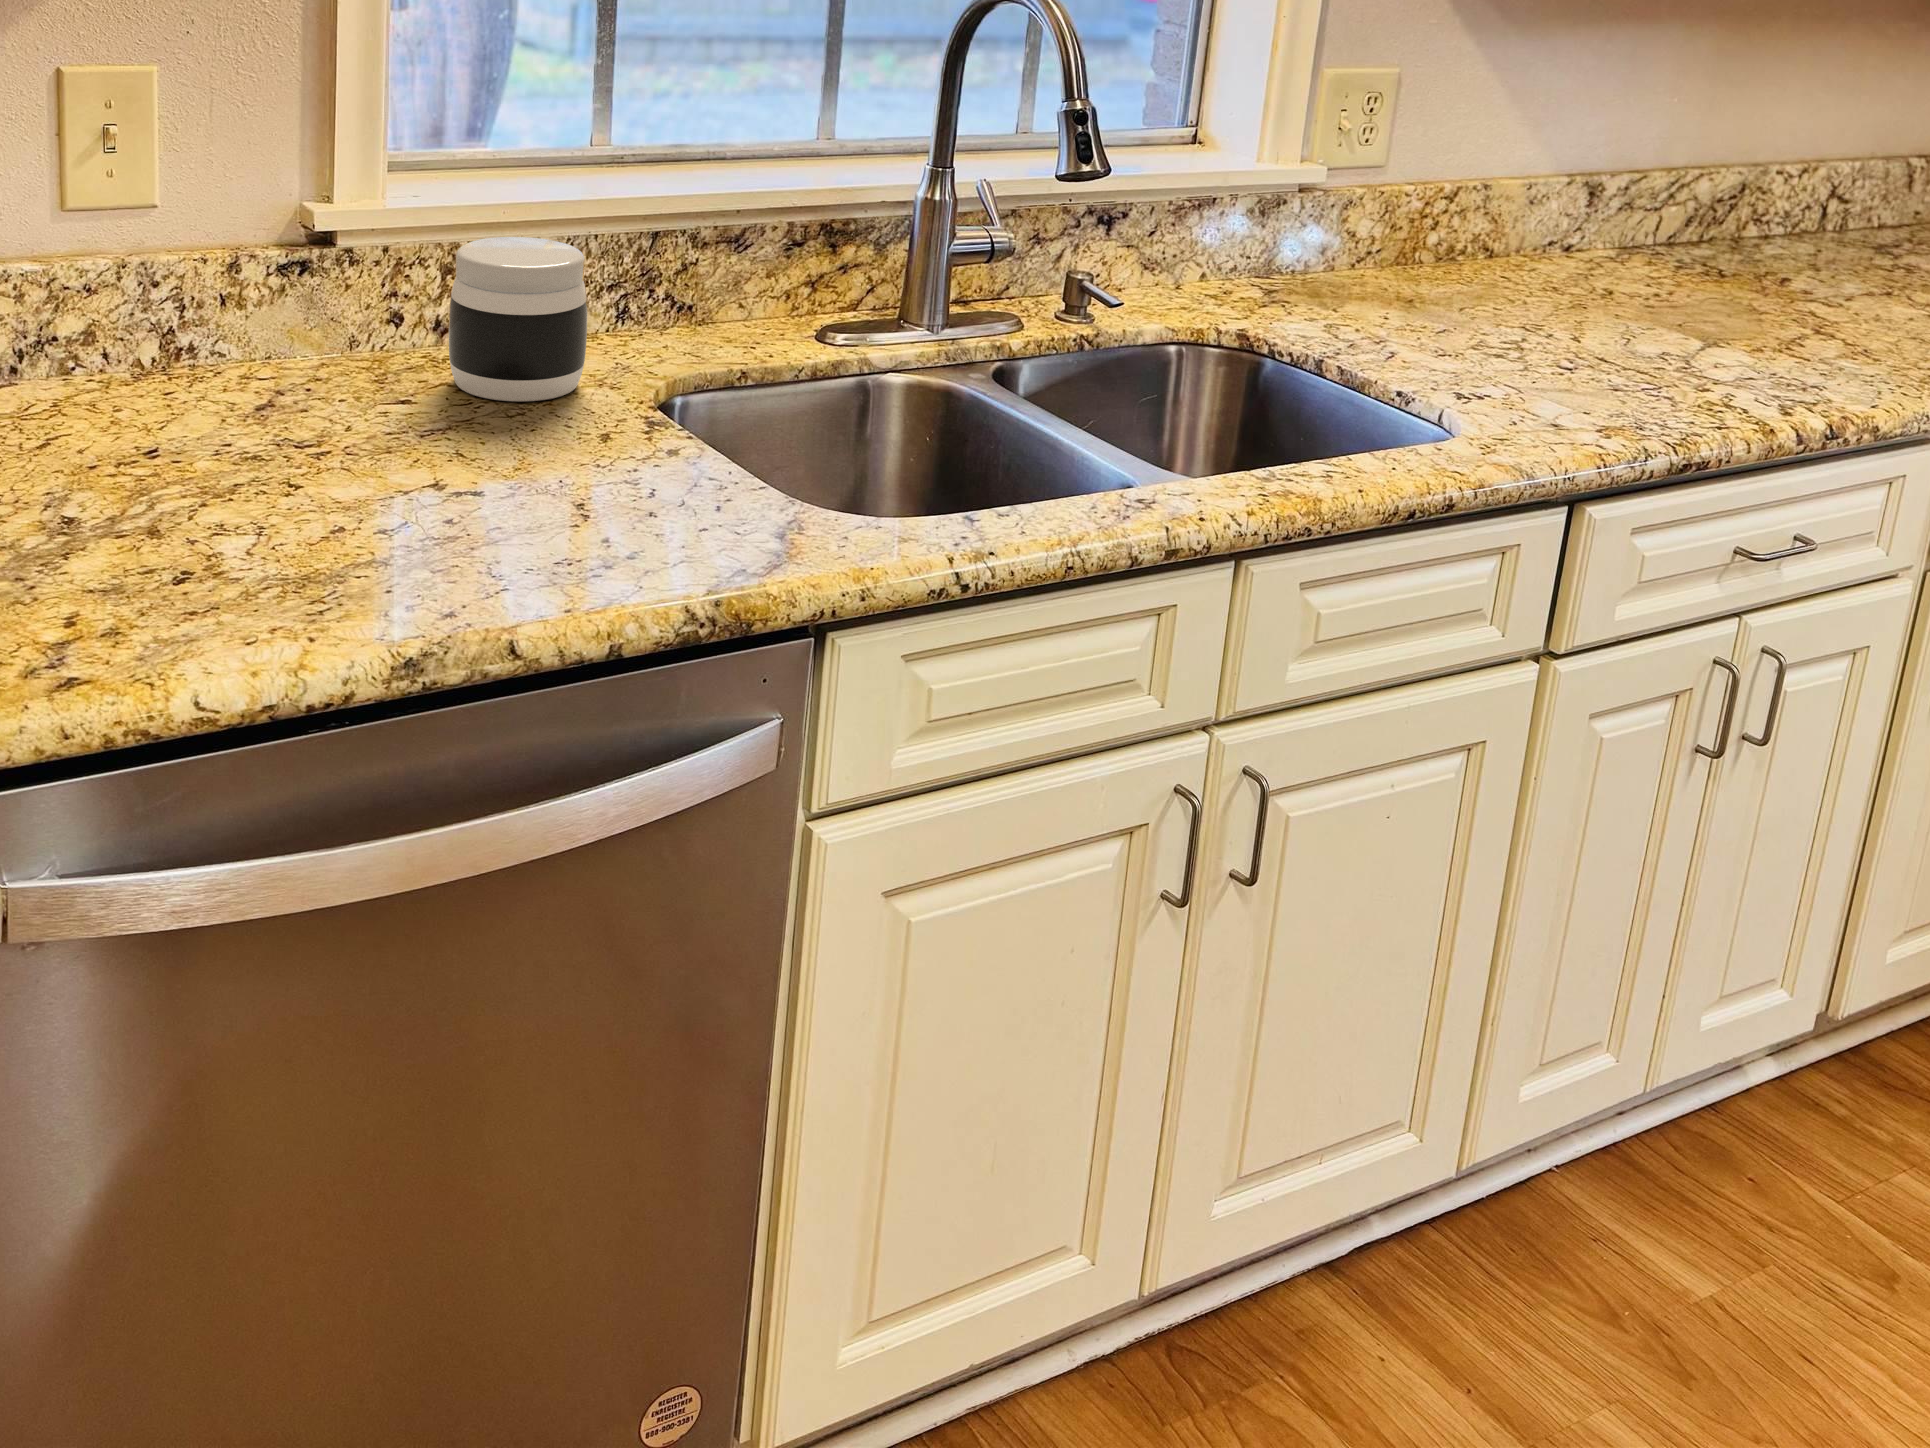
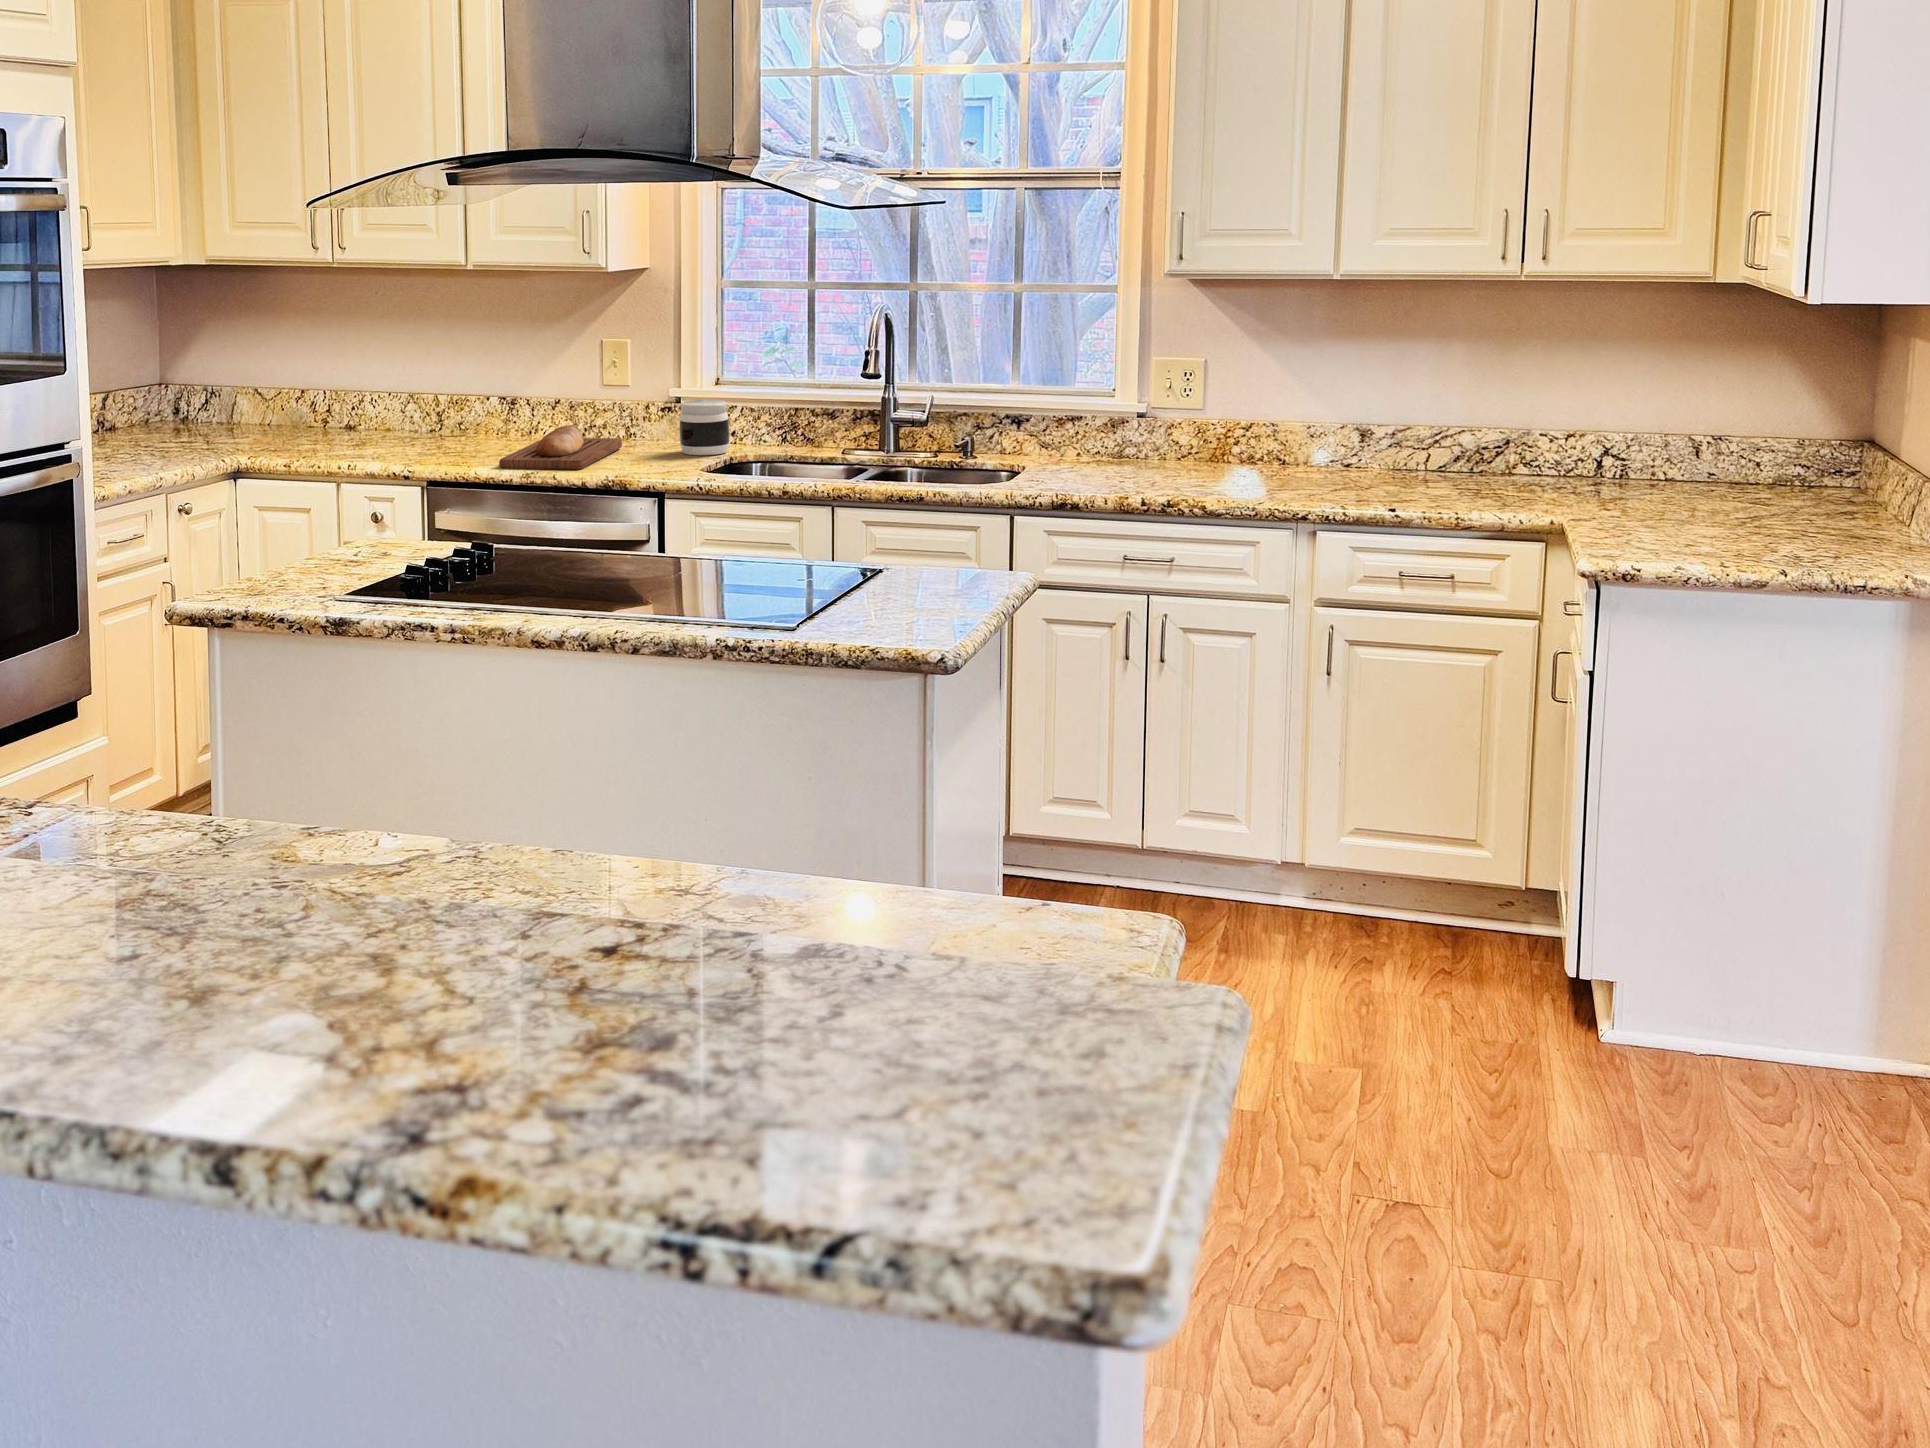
bread loaf: none [17,369,469,592] -> present [499,425,622,469]

